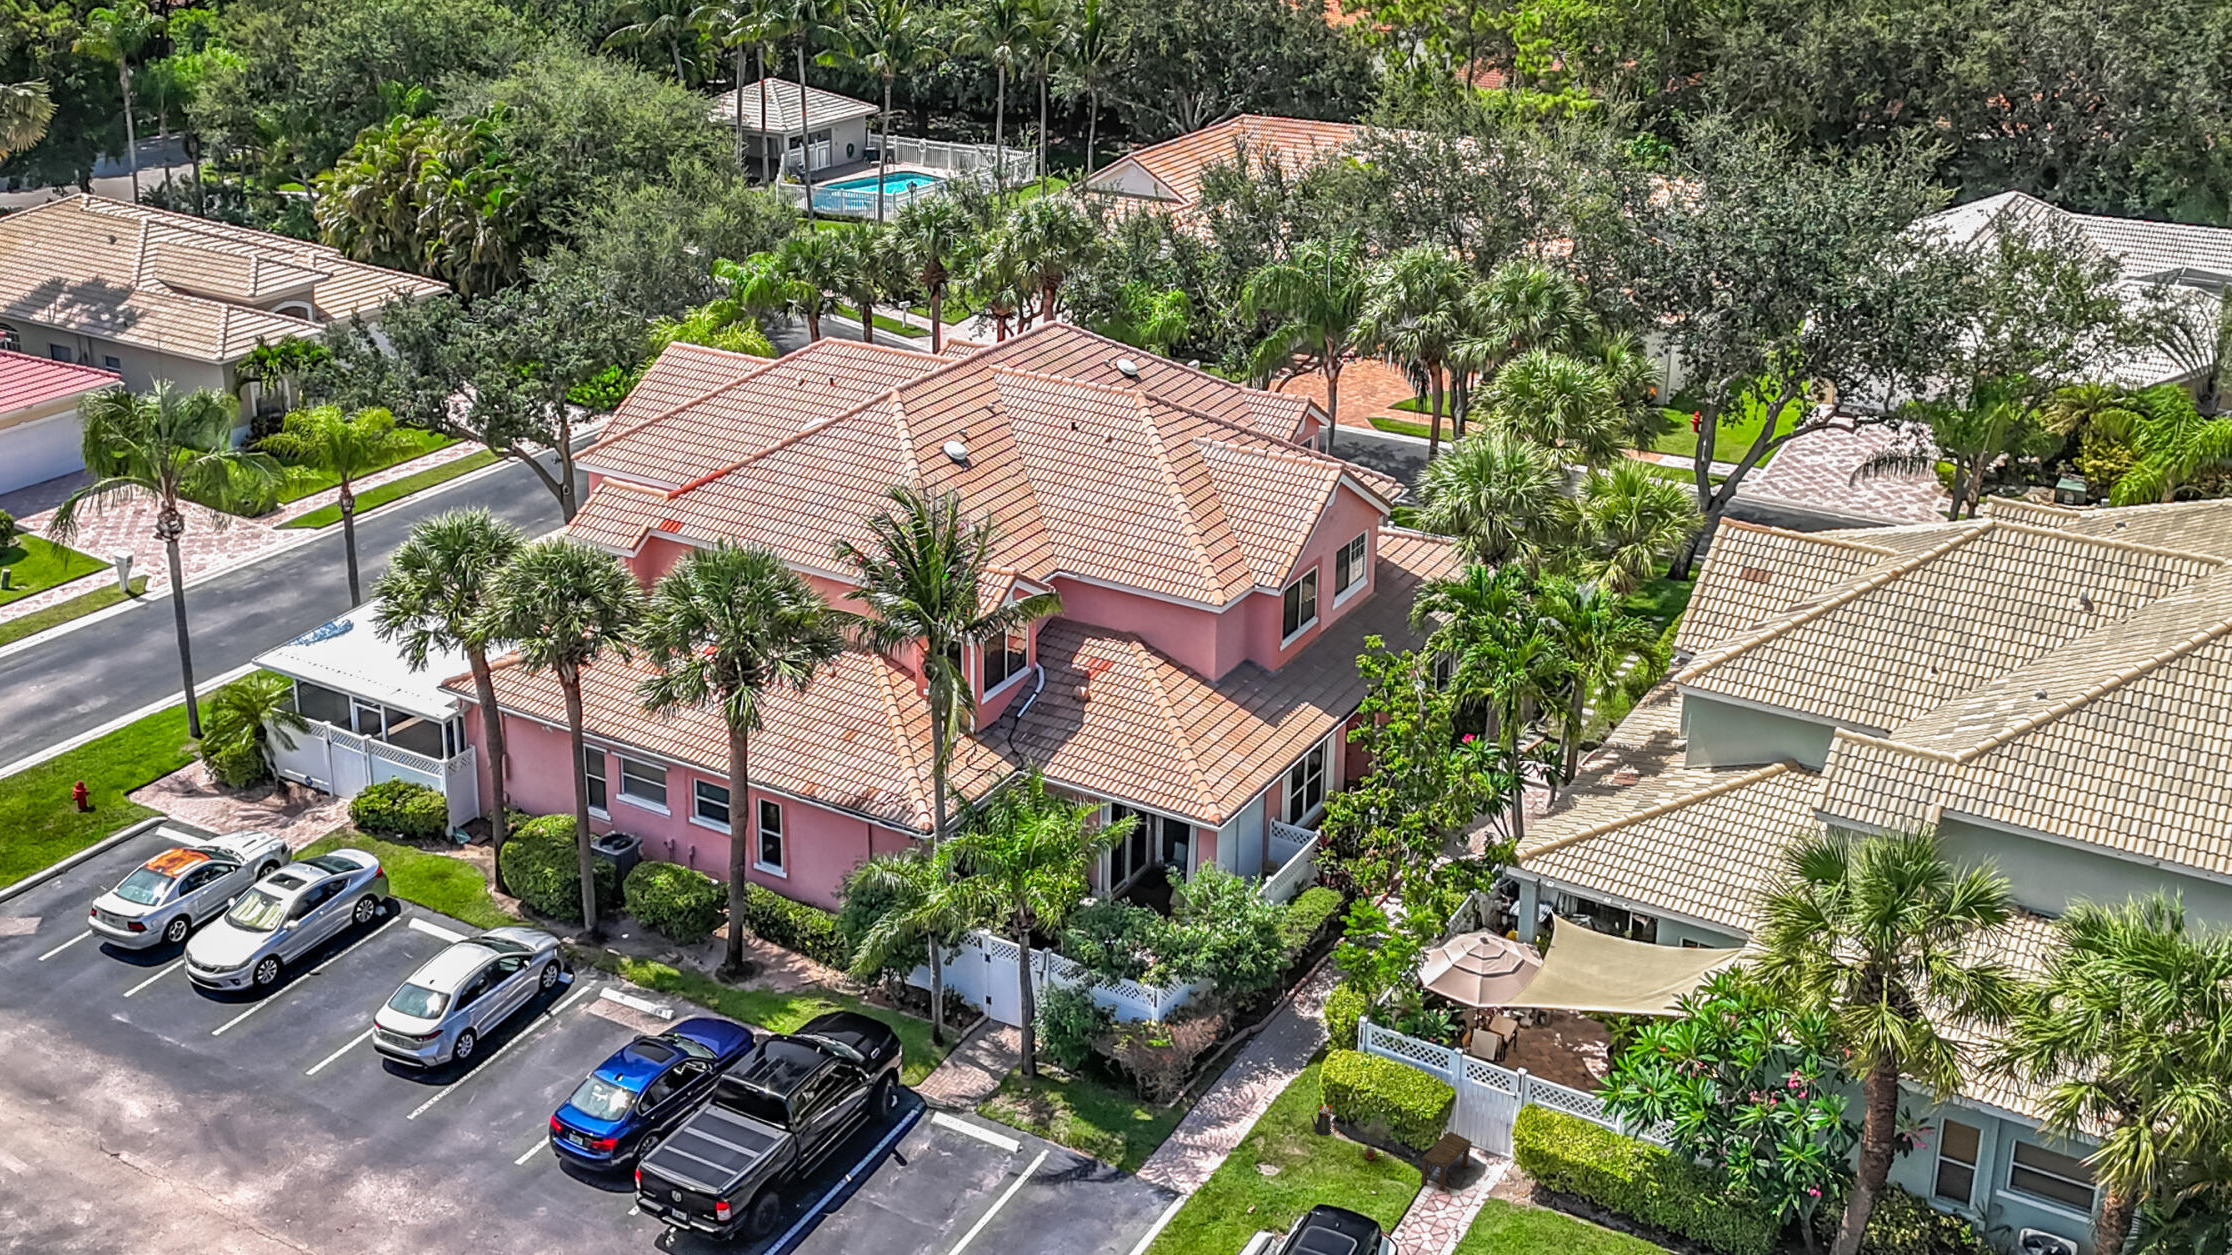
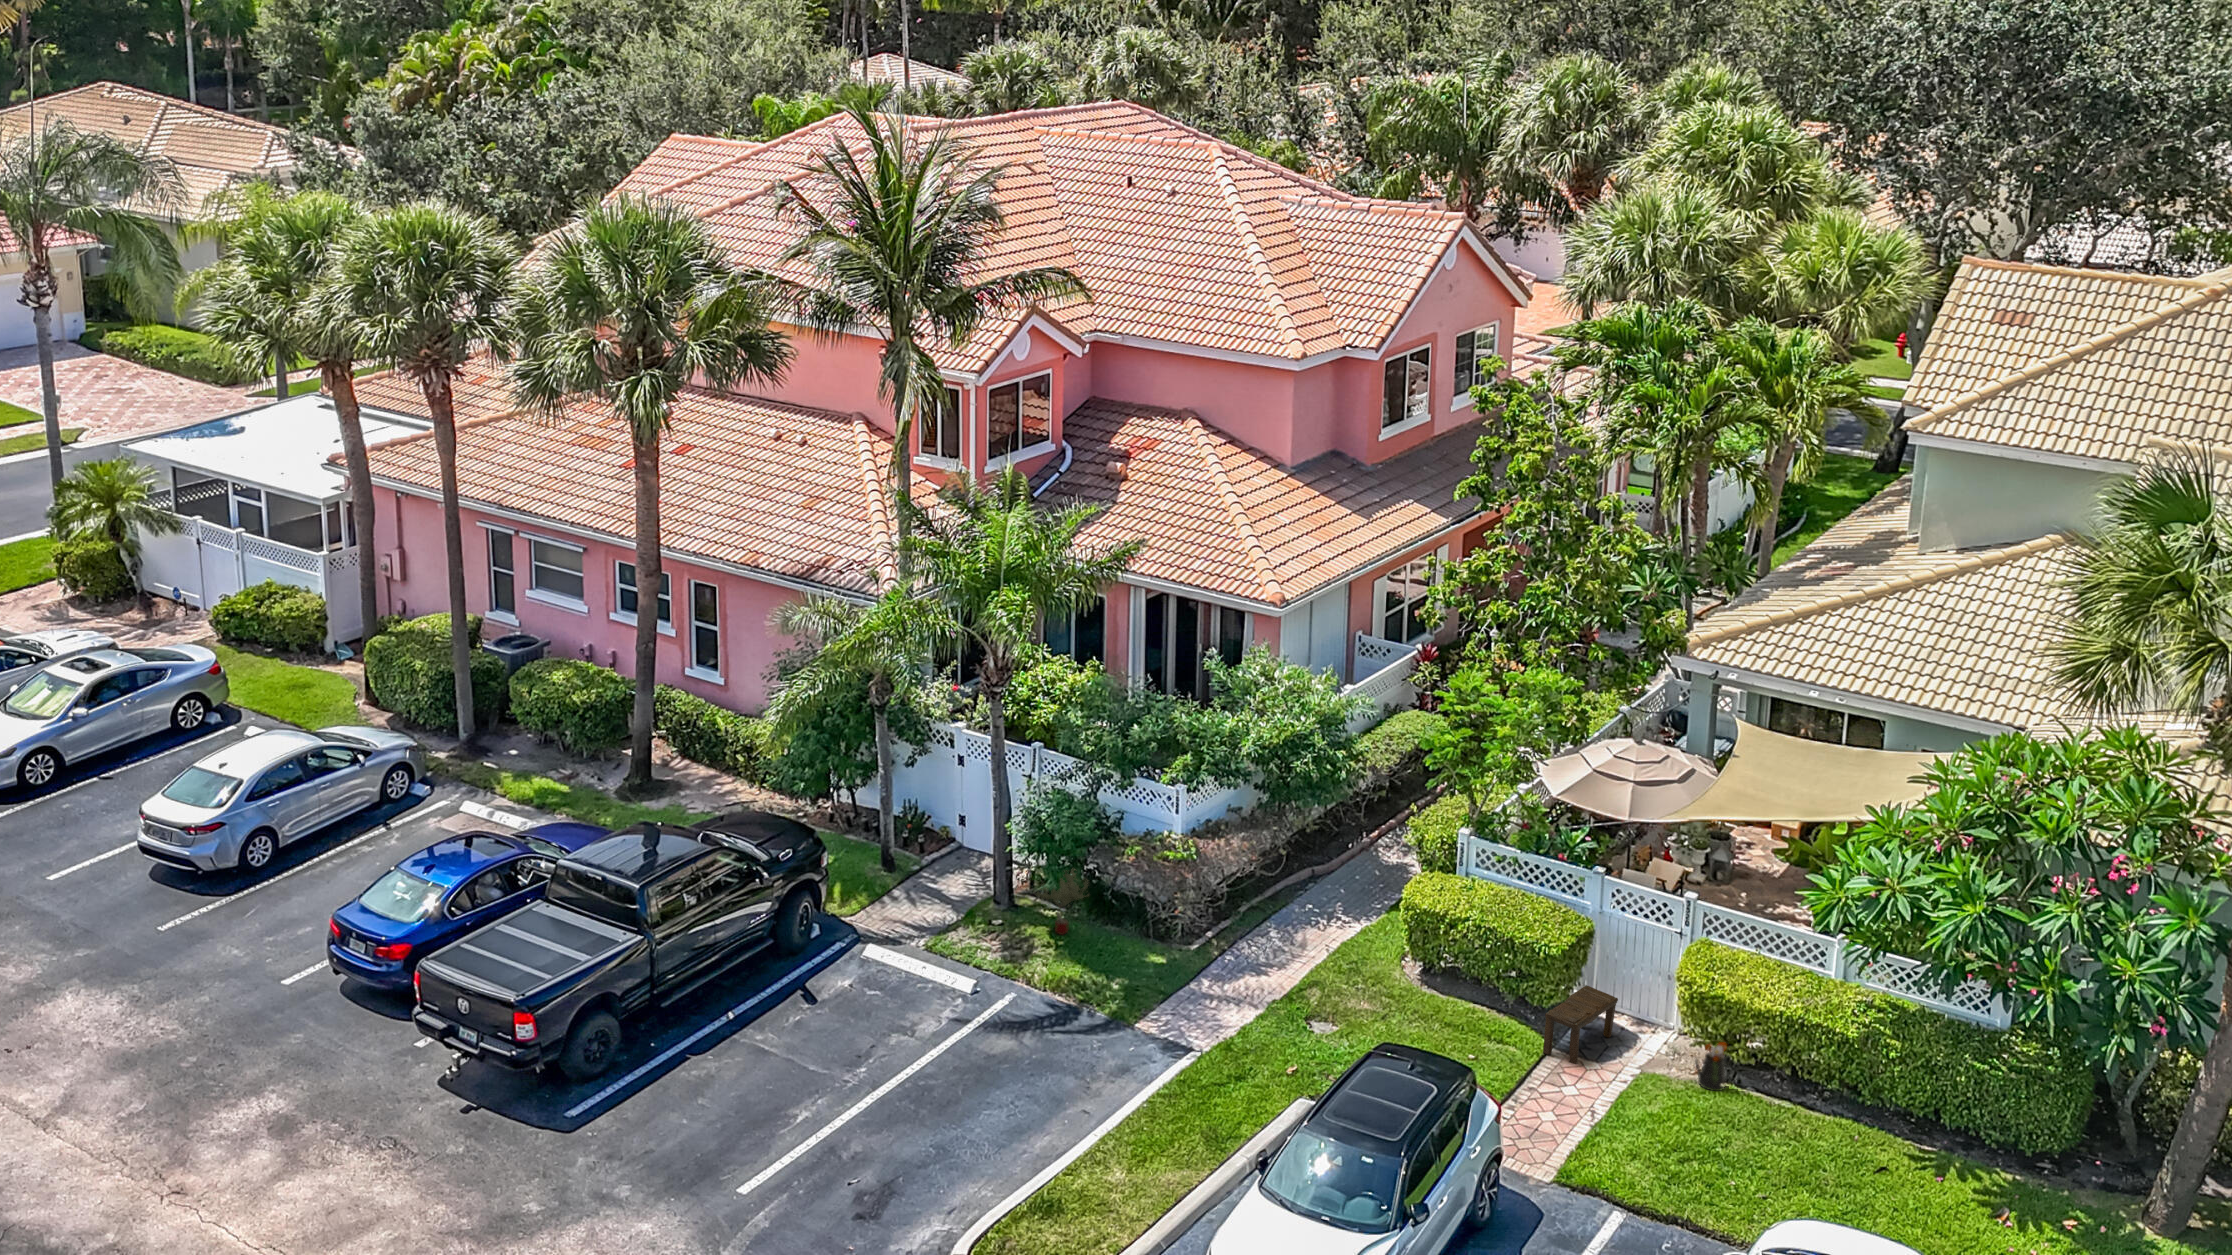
watering can: present [1311,1105,1336,1136] -> present [1695,1042,1727,1091]
potted tree: present [1356,1114,1391,1160] -> present [1036,869,1088,935]

